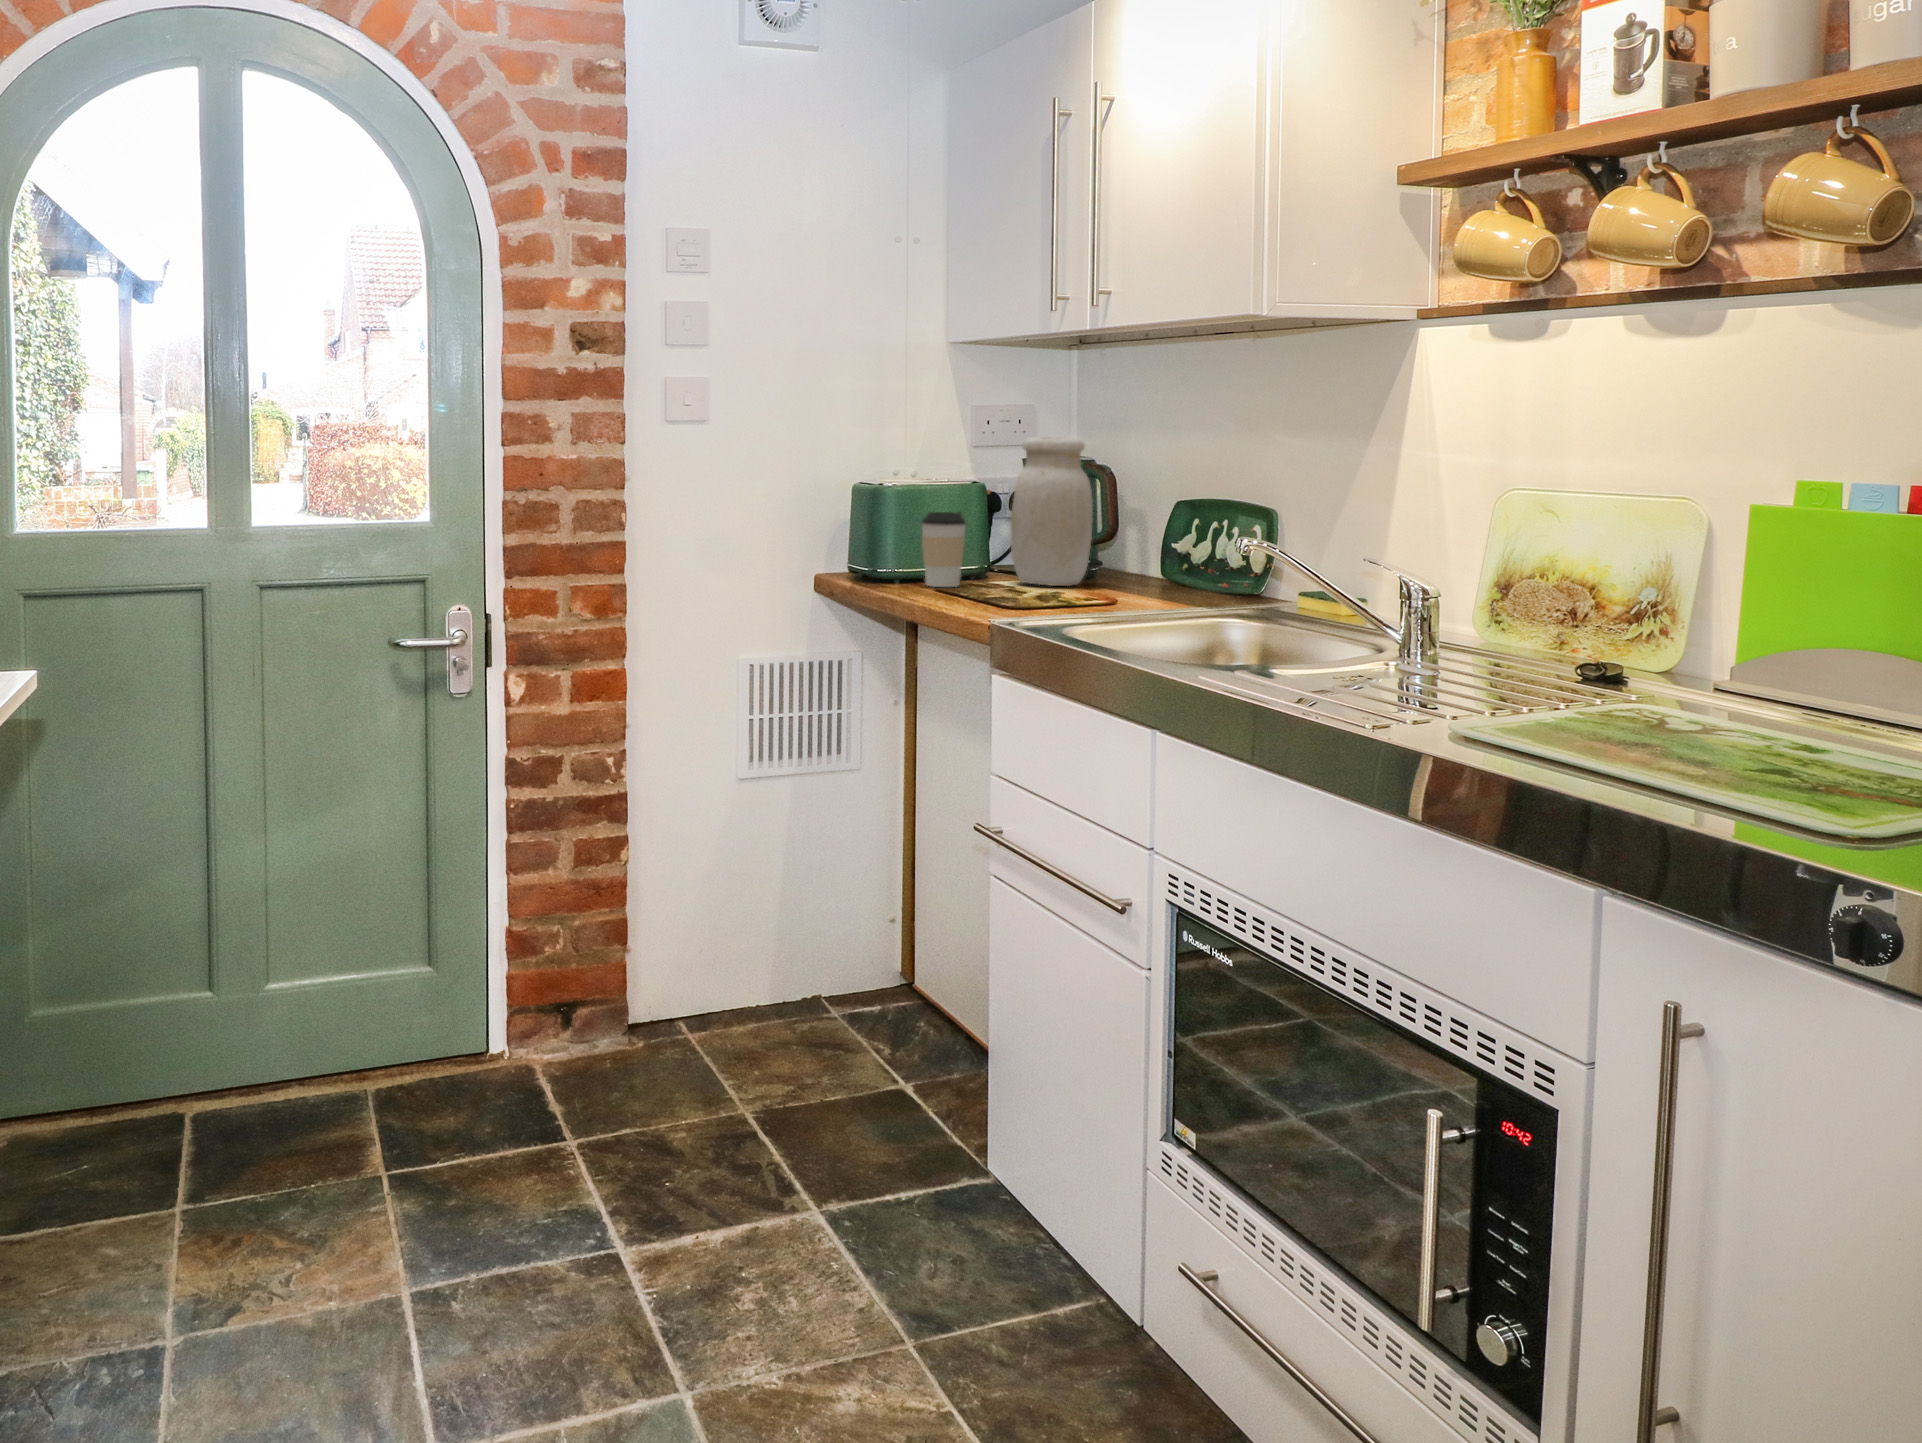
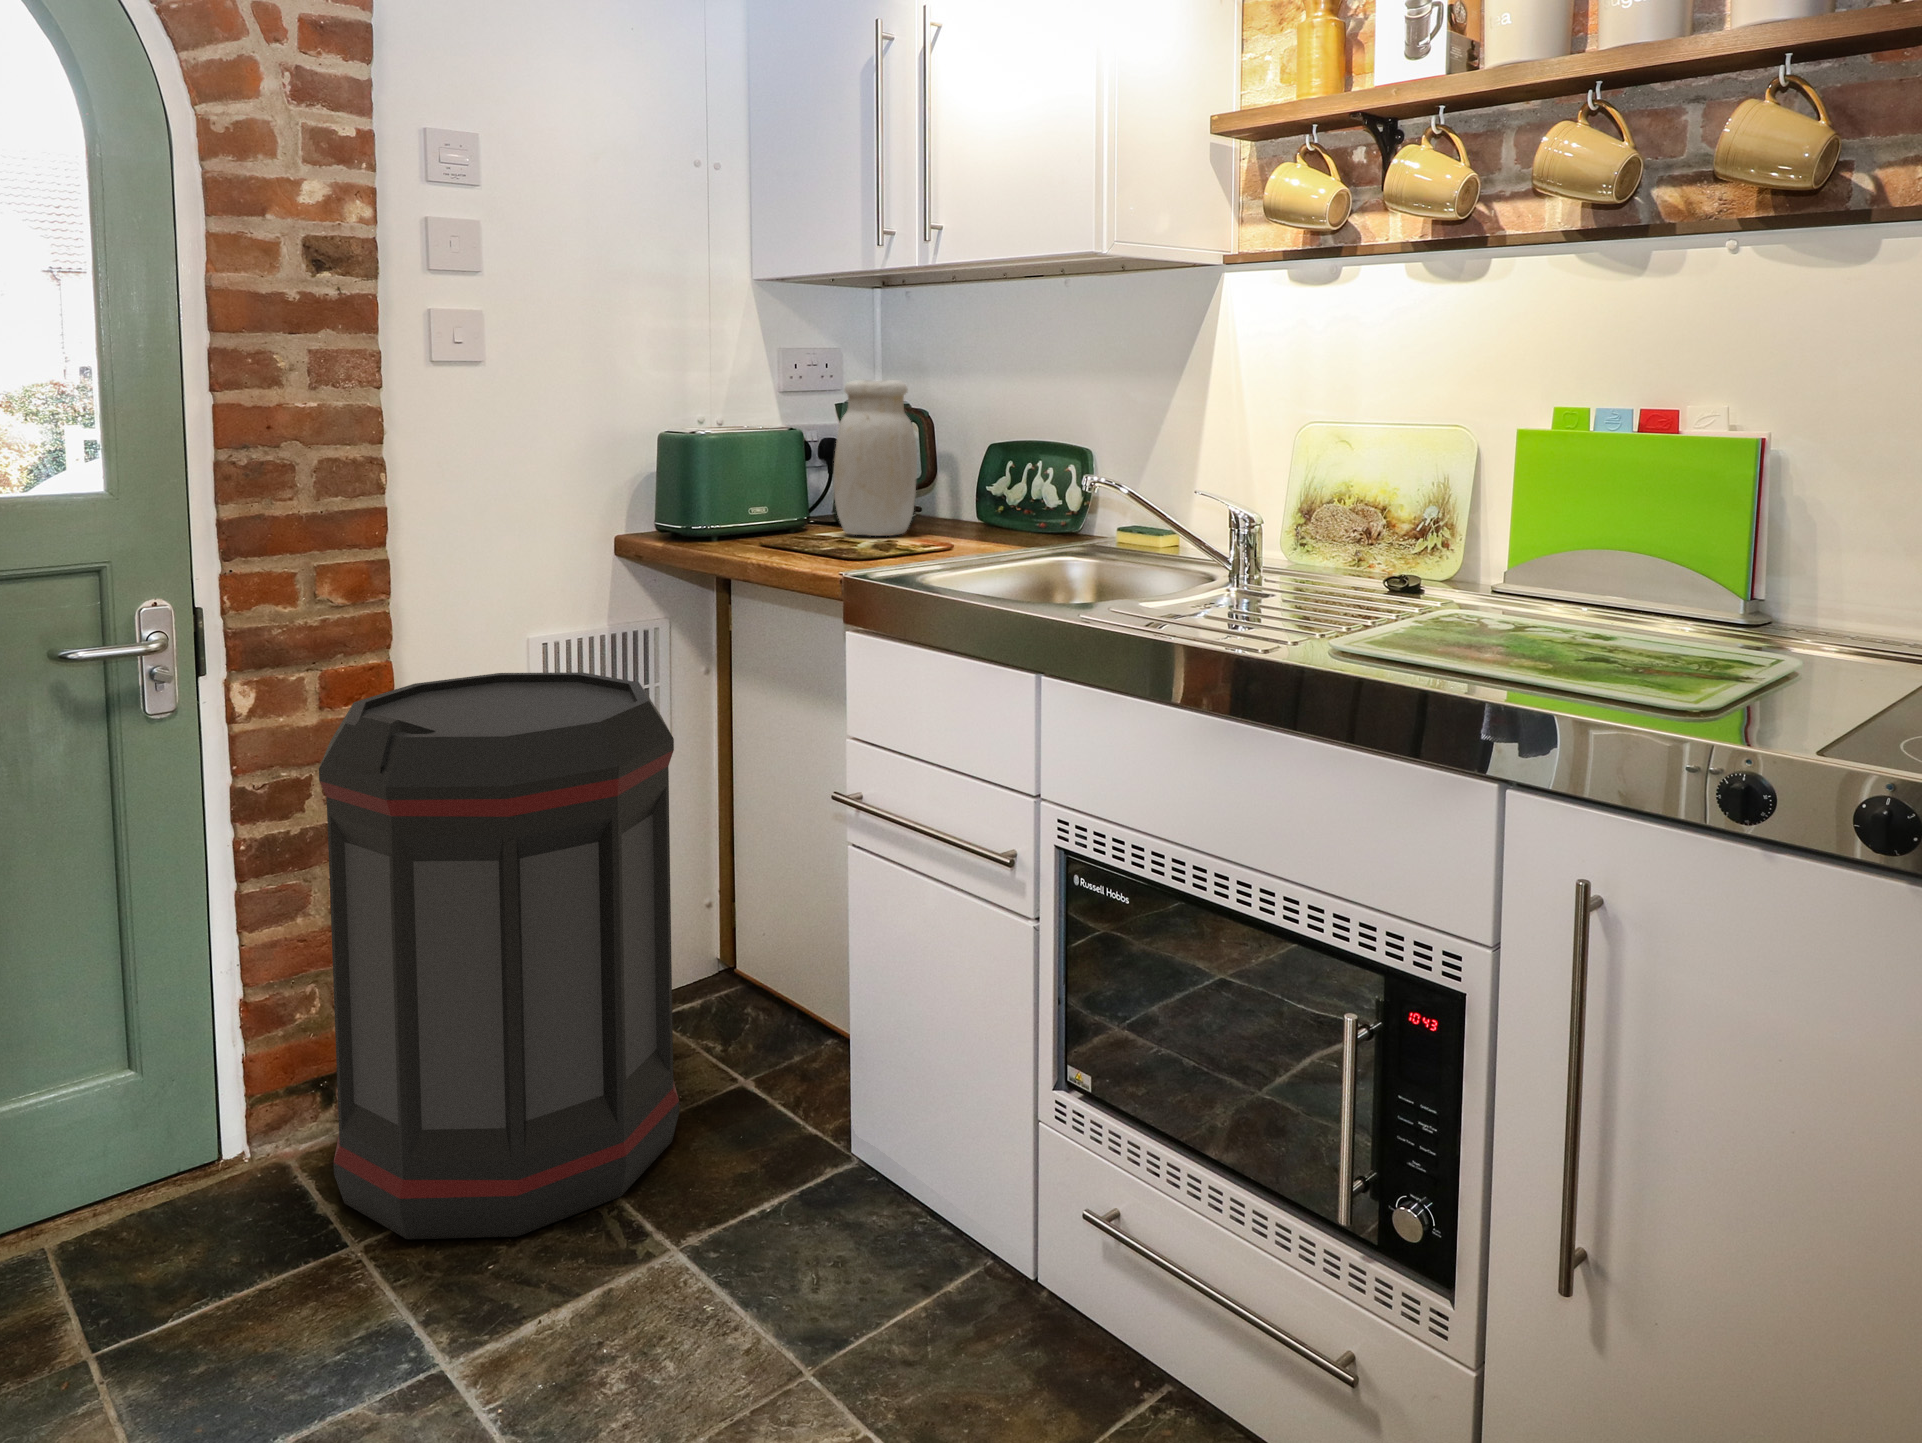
coffee cup: present [922,512,966,587] -> none [741,460,790,543]
trash can: none [560,687,840,1165] -> present [319,672,679,1239]

